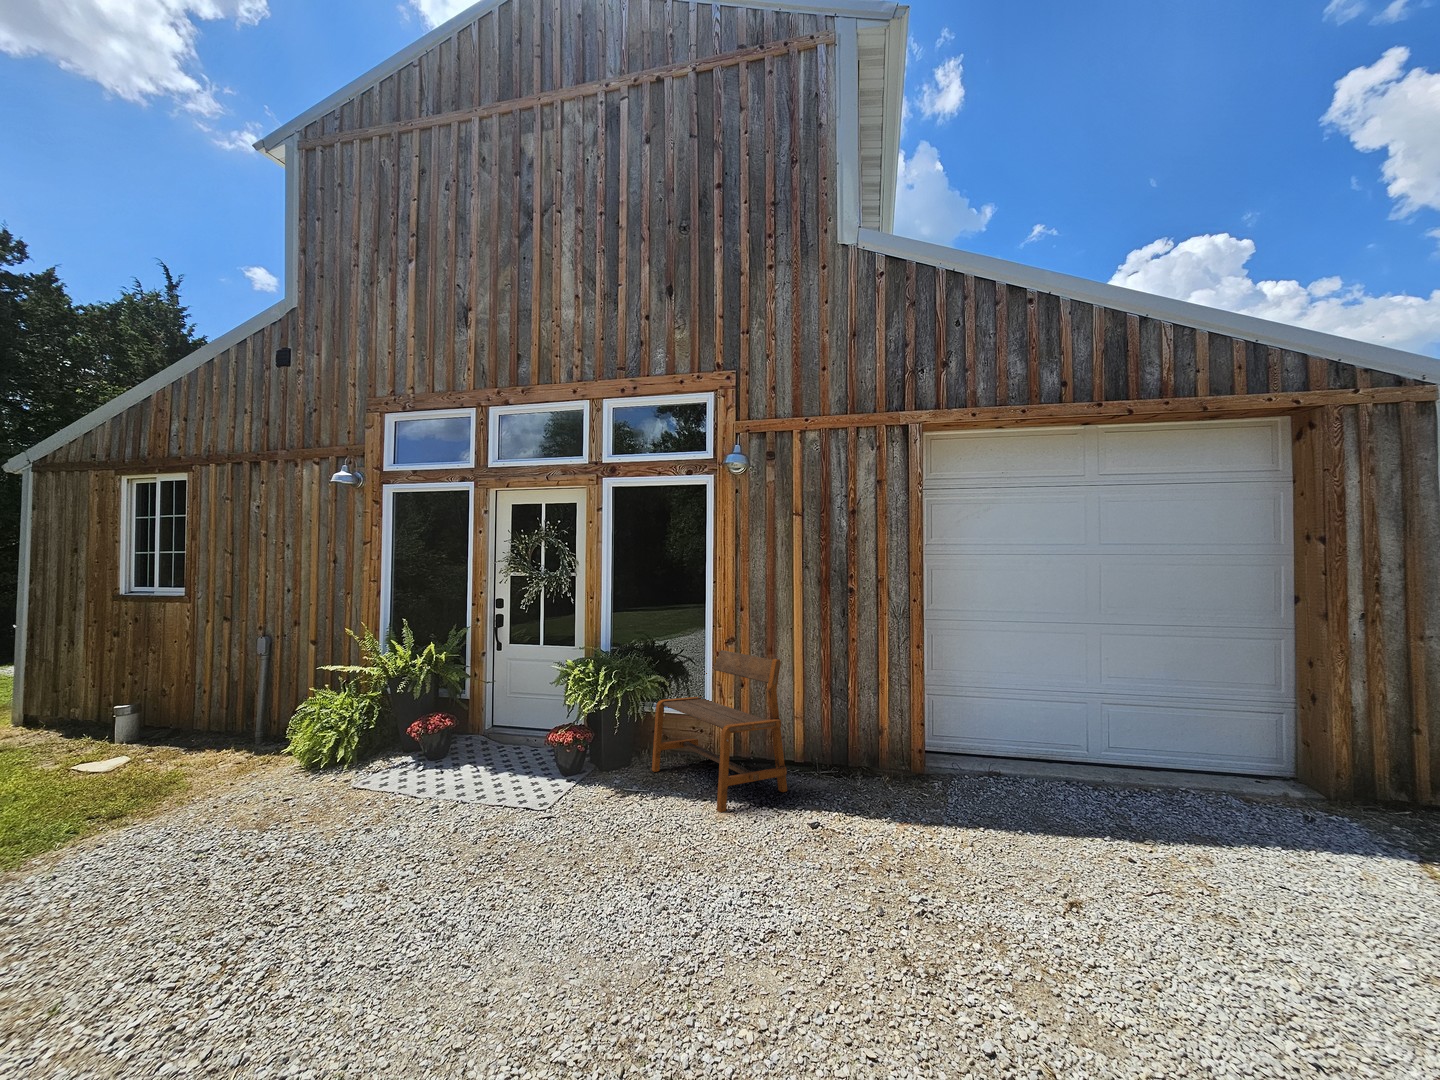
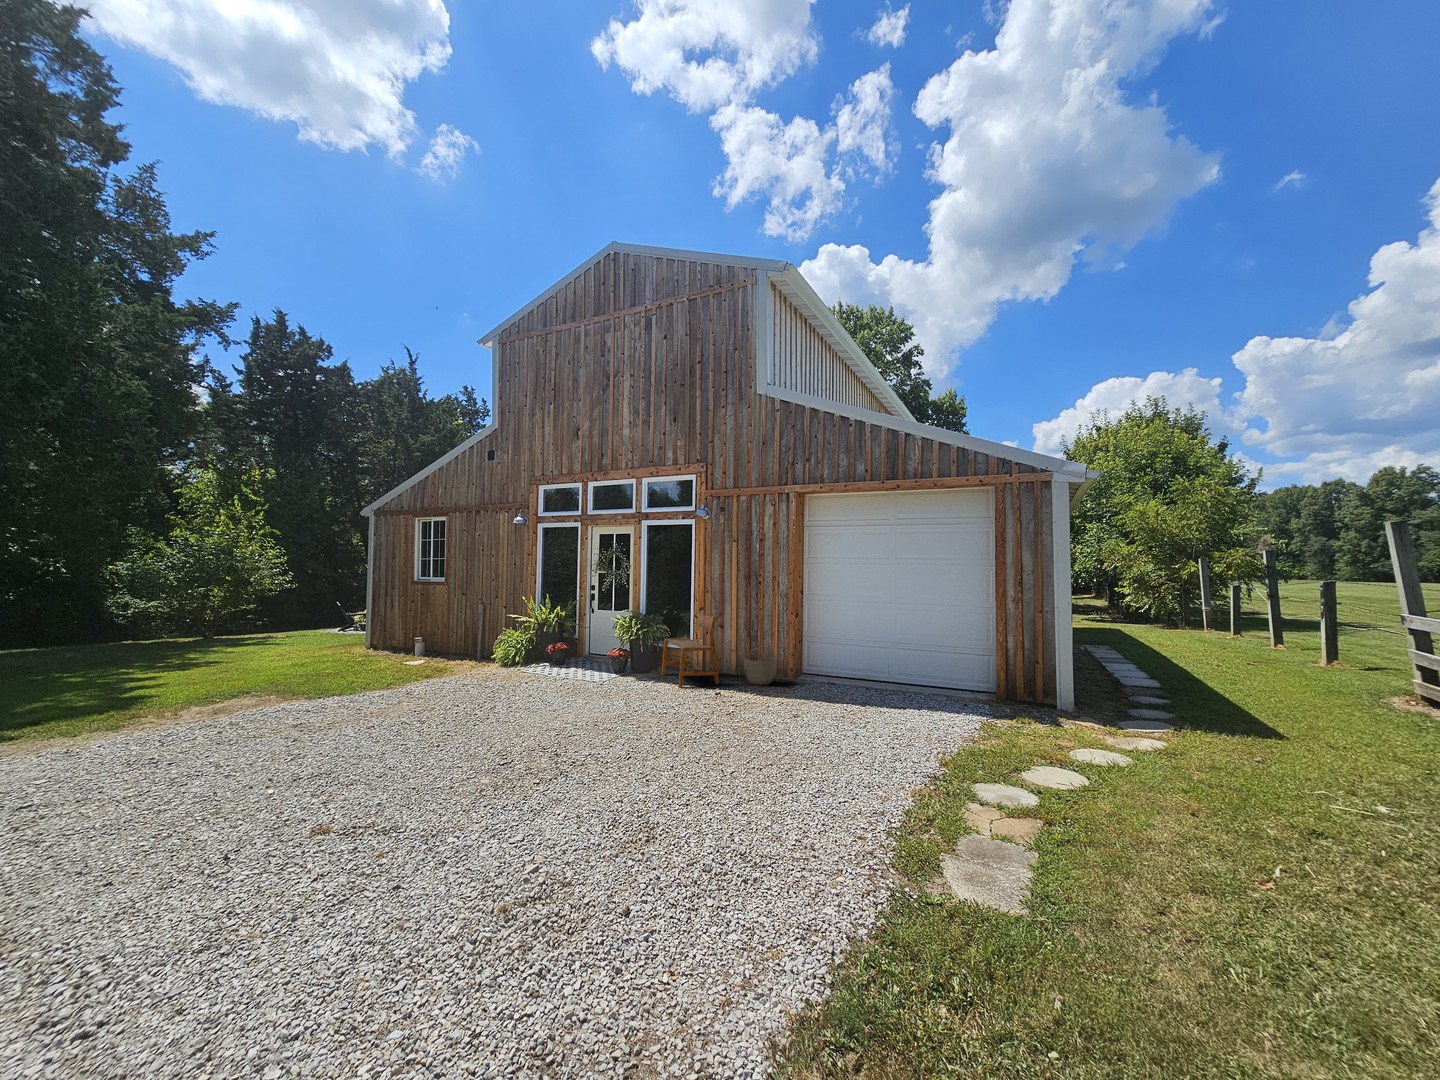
woven basket: none [829,709,891,788] -> present [744,647,776,685]

